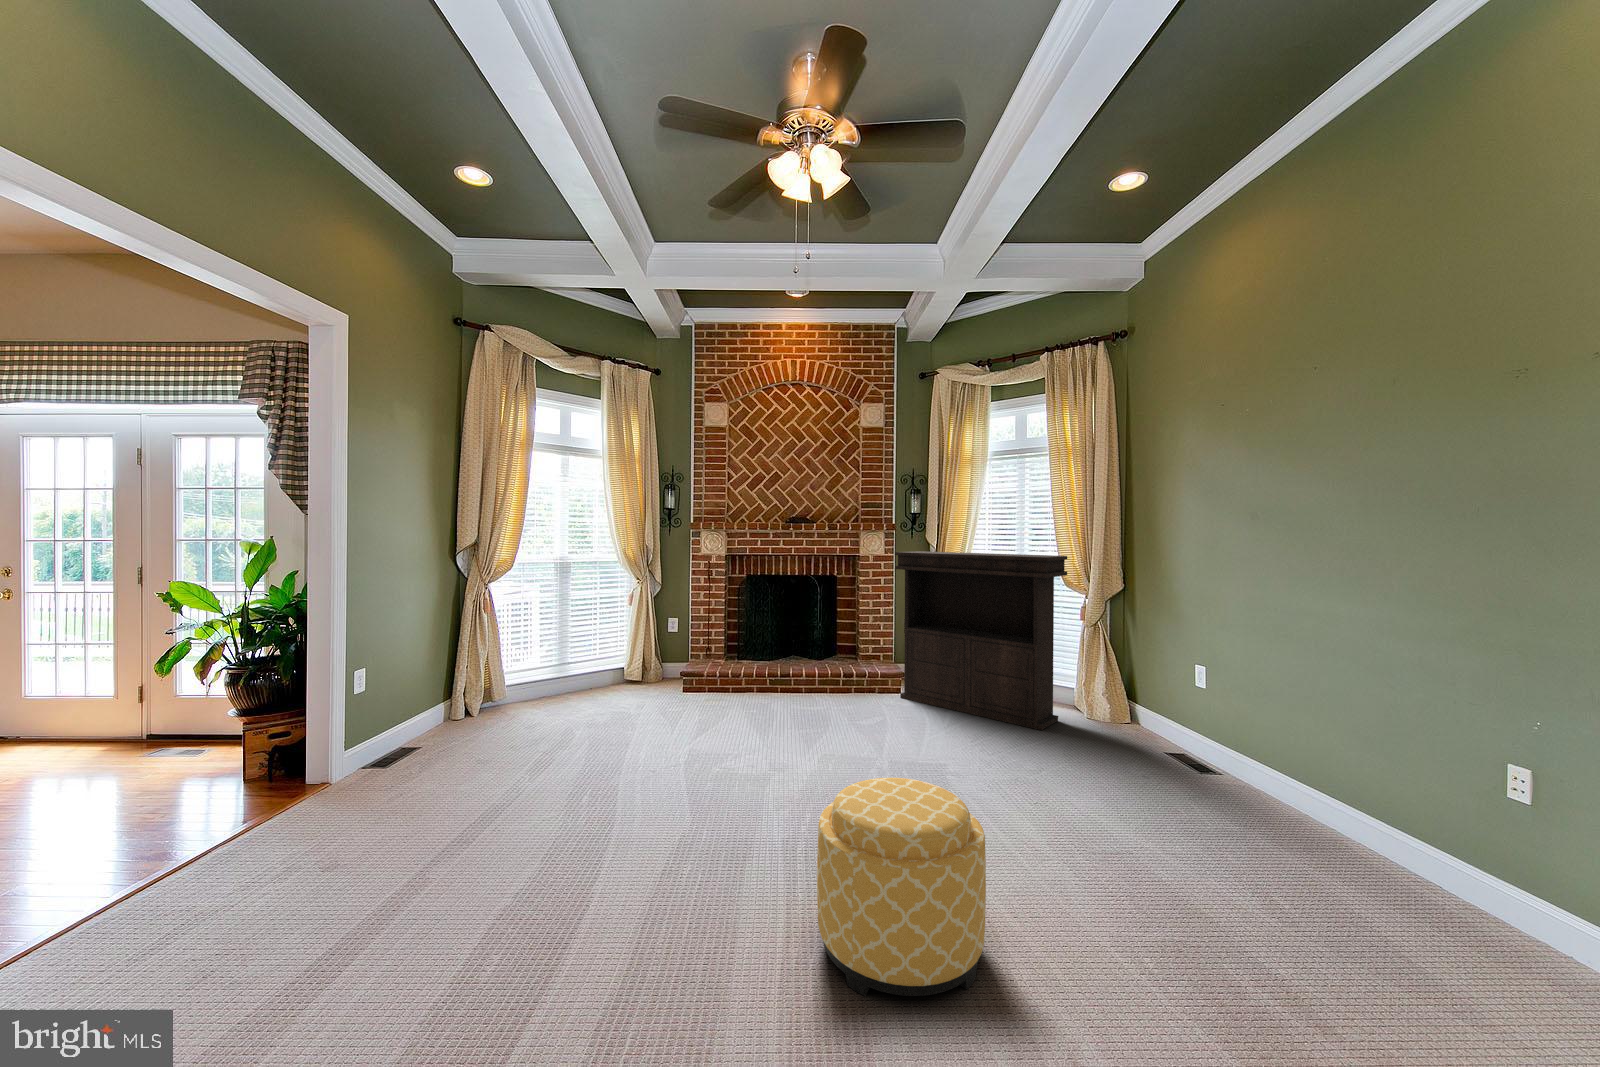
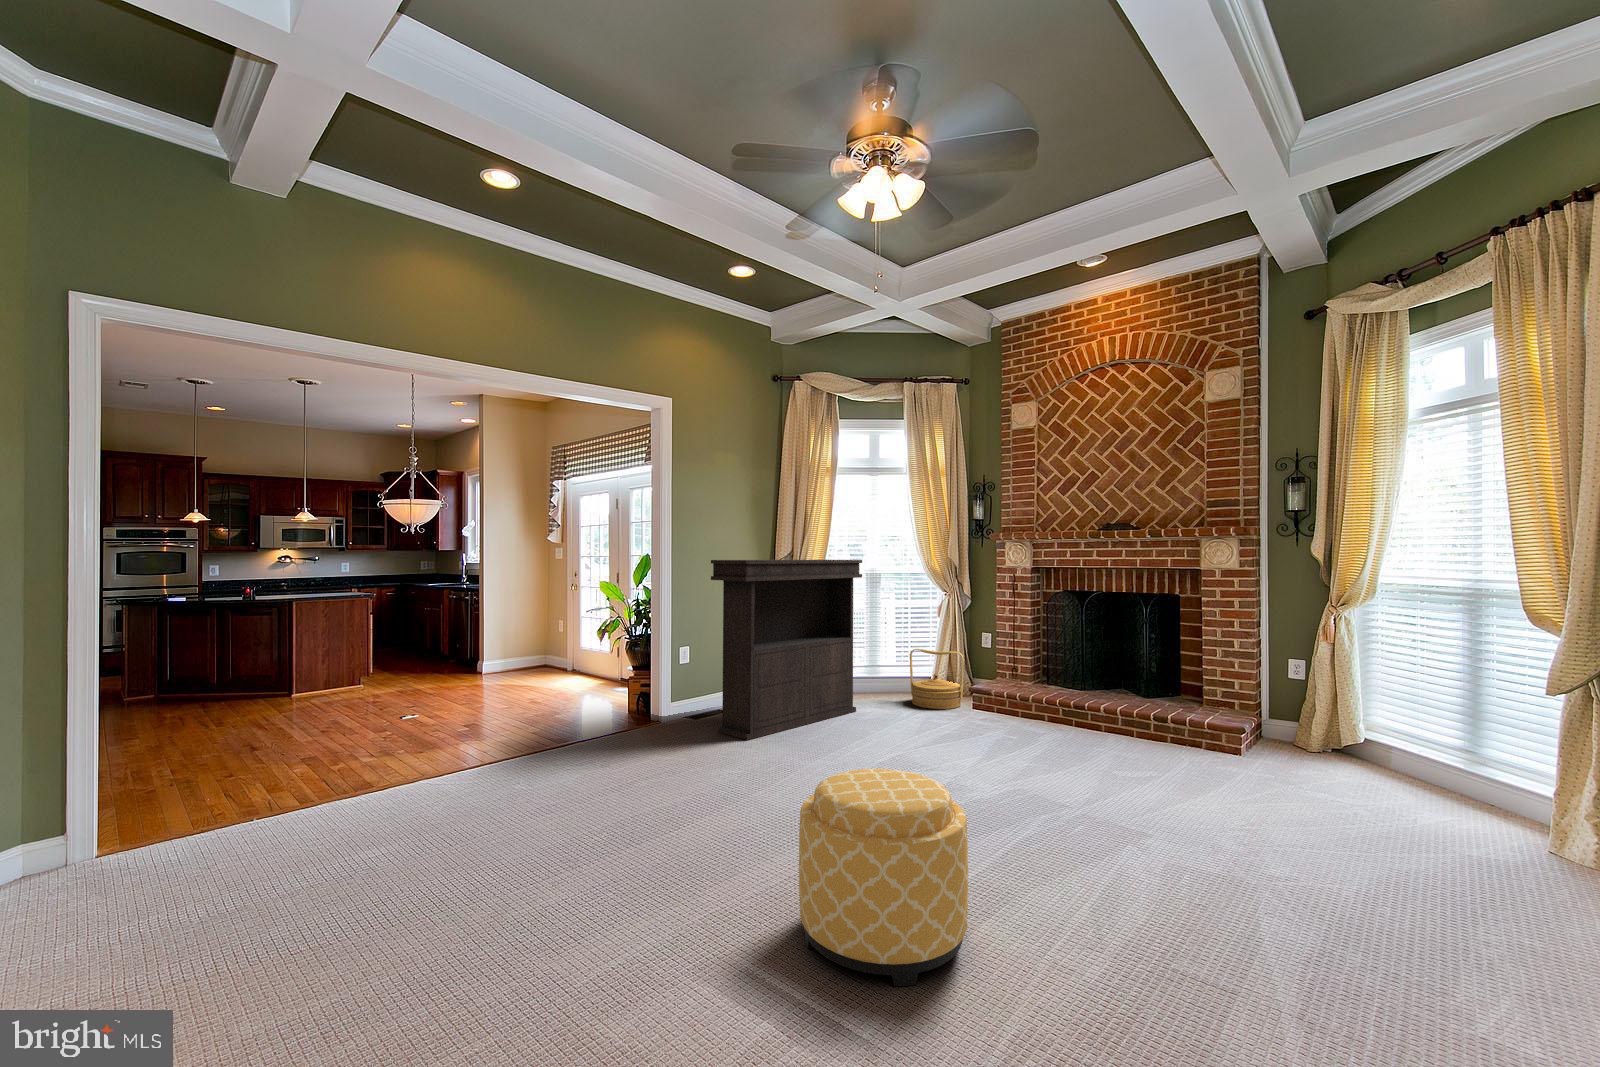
console table: present [895,551,1067,730] -> present [711,560,862,740]
woven basket: none [613,637,669,697] -> present [910,649,964,709]

